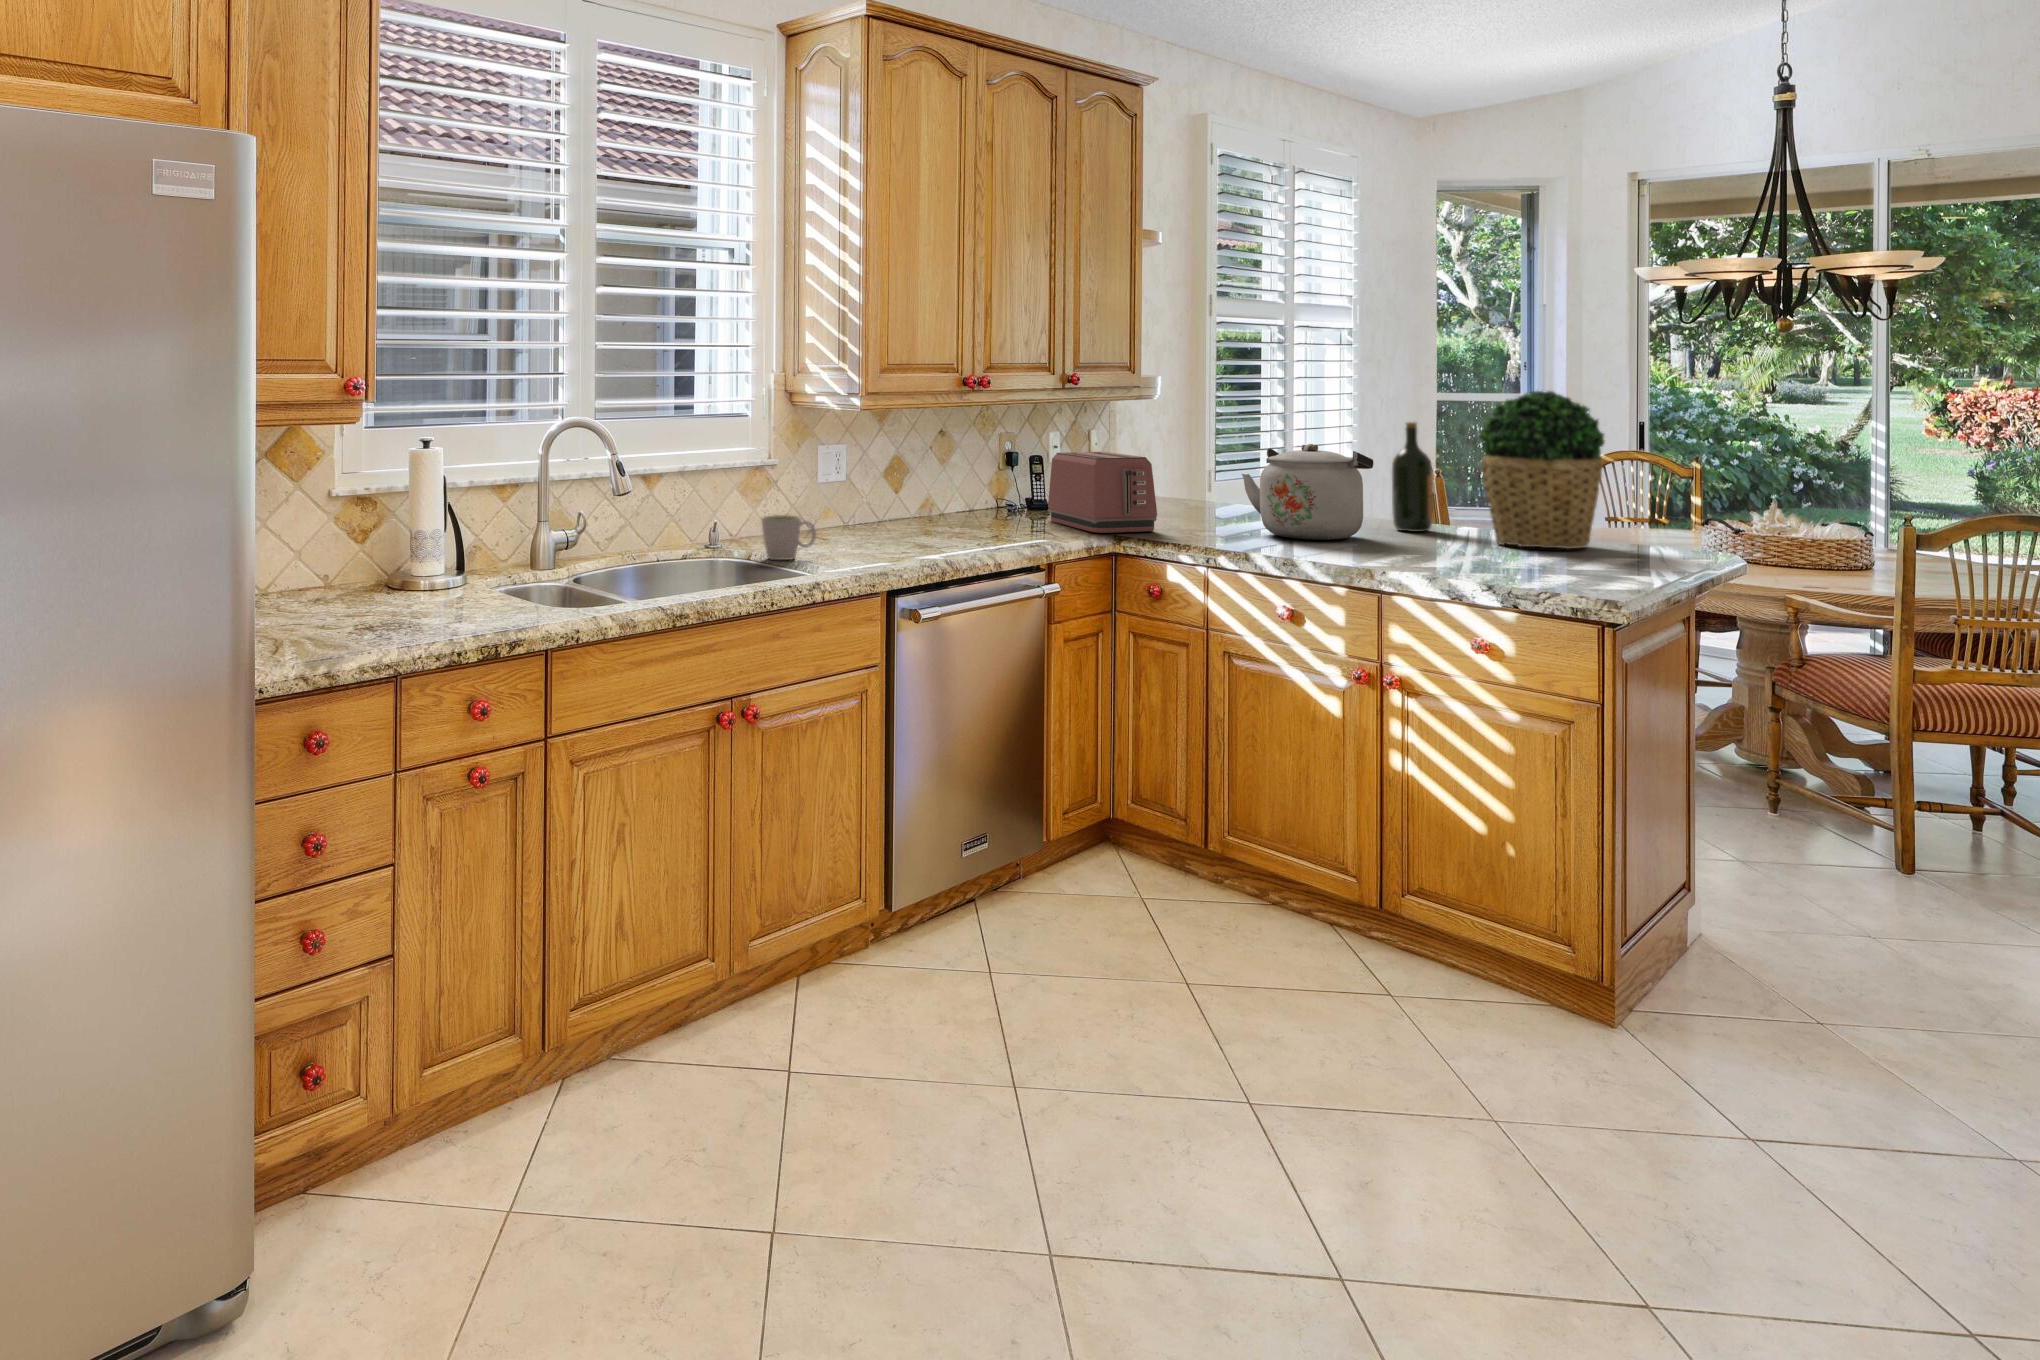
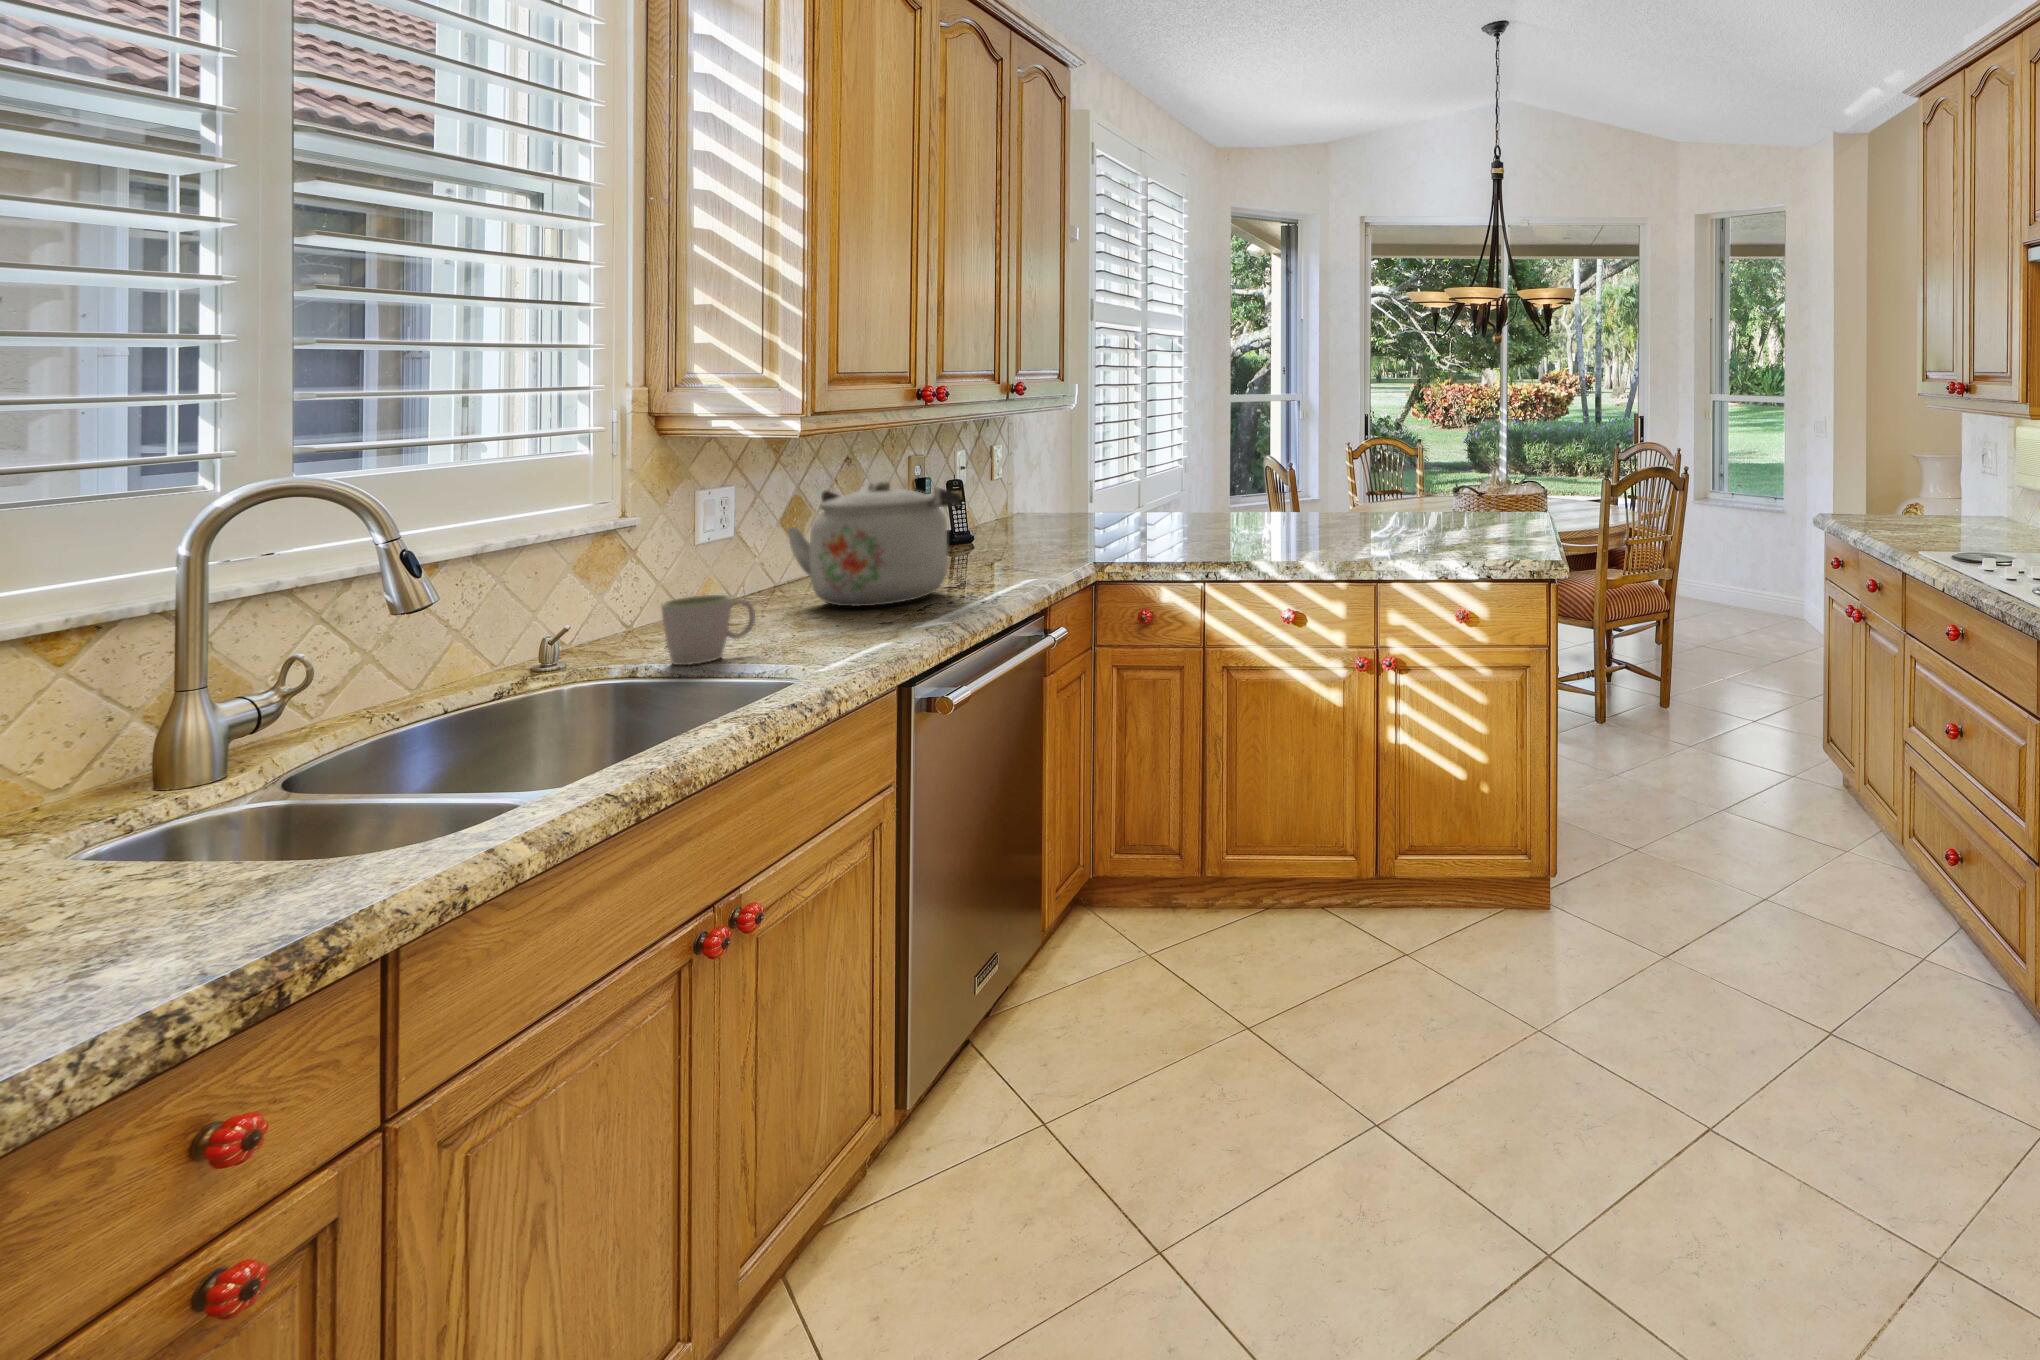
potted plant: present [1480,391,1605,549] -> none [1386,397,1474,528]
wine bottle: present [1391,422,1434,532] -> none [1307,428,1340,525]
kettle: present [1242,444,1373,540] -> present [787,481,961,606]
toaster: present [1048,452,1157,533] -> none [985,473,1122,562]

